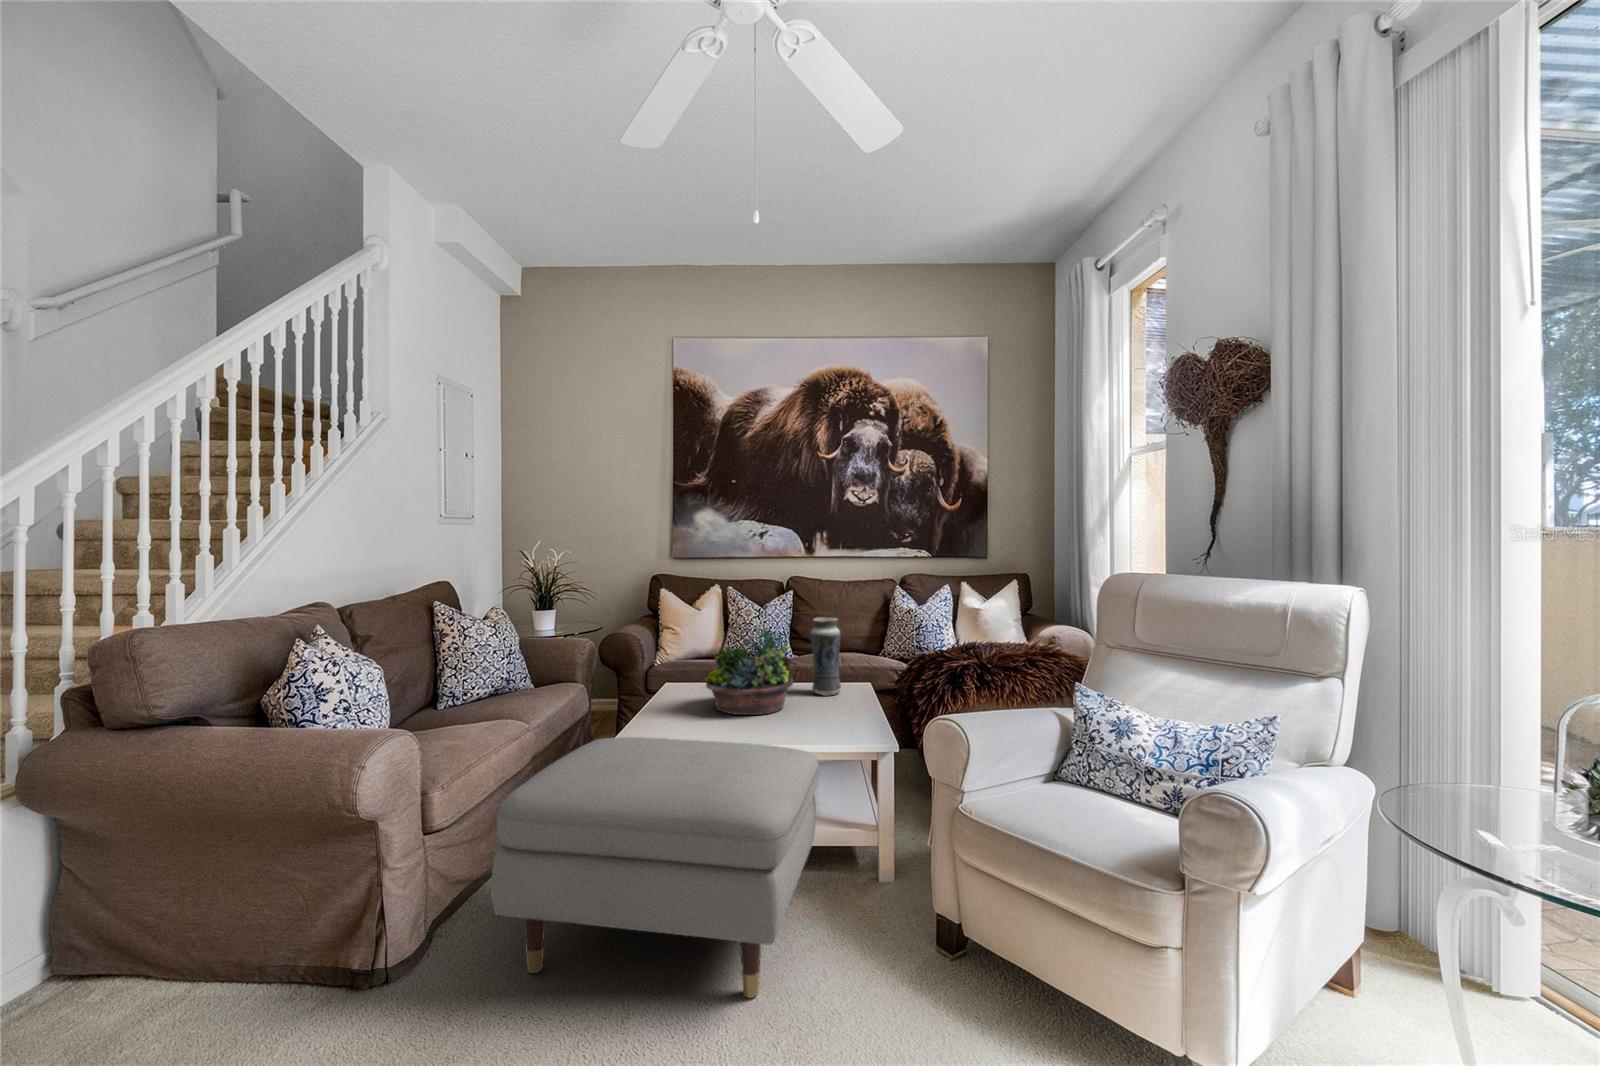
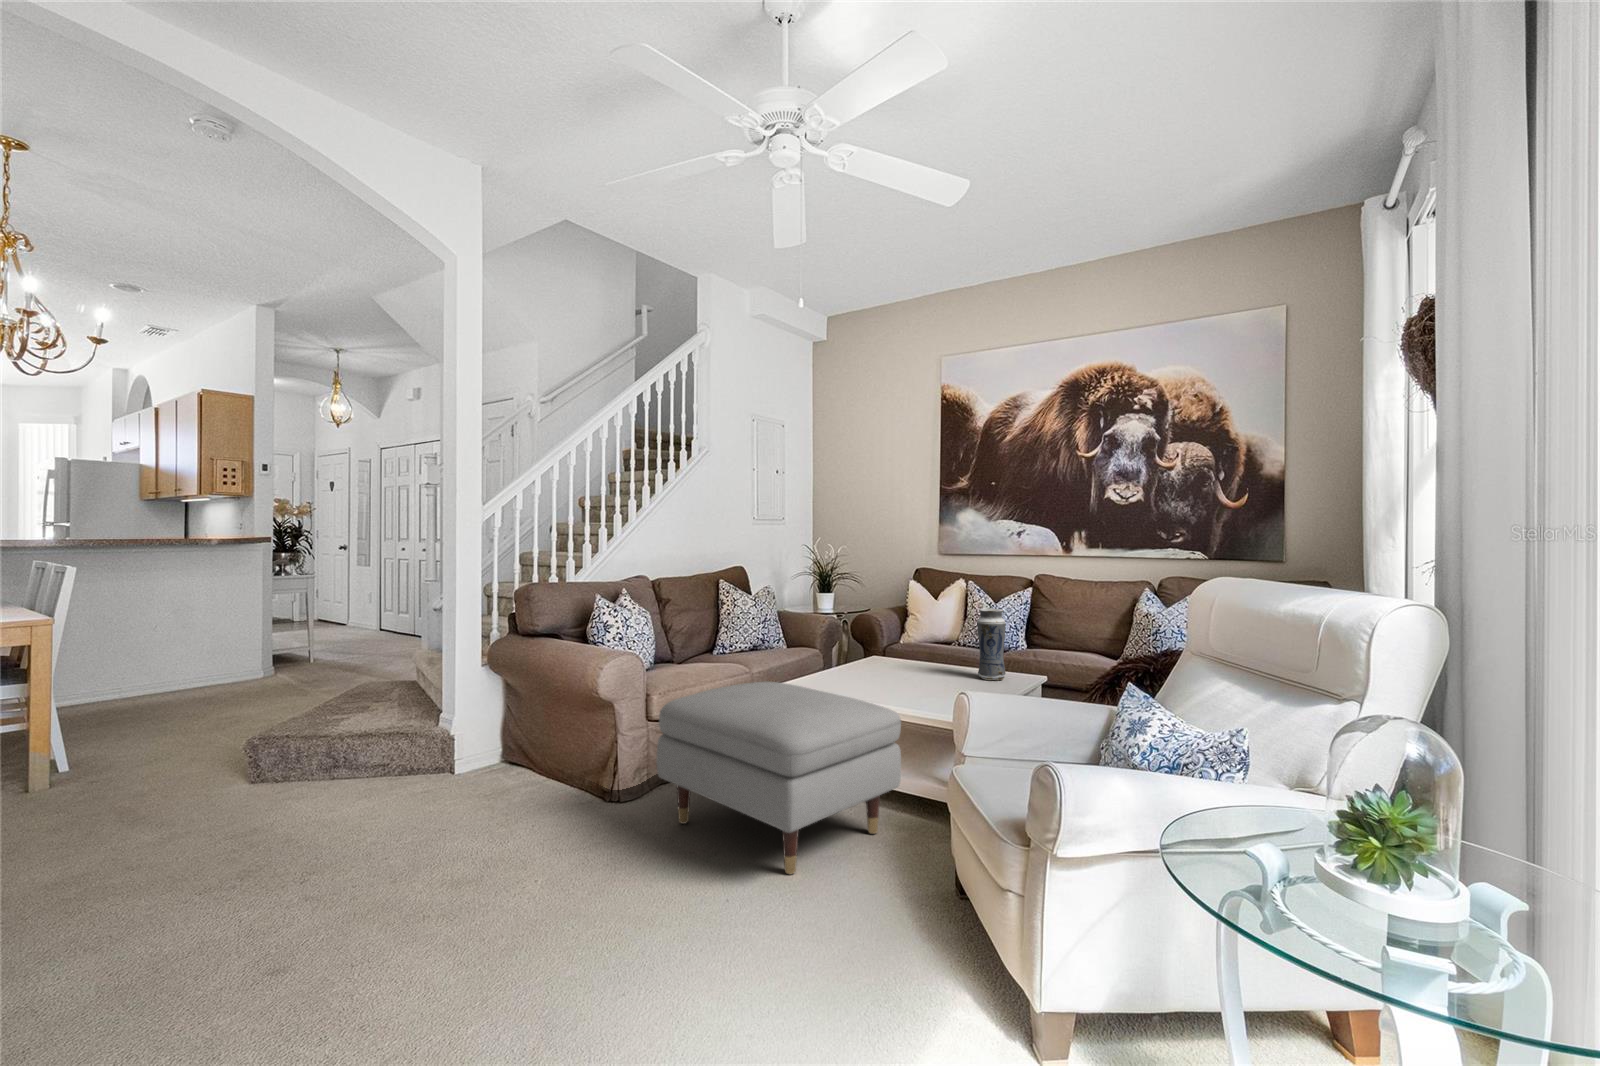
succulent planter: present [705,629,793,715] -> none [869,612,945,685]

